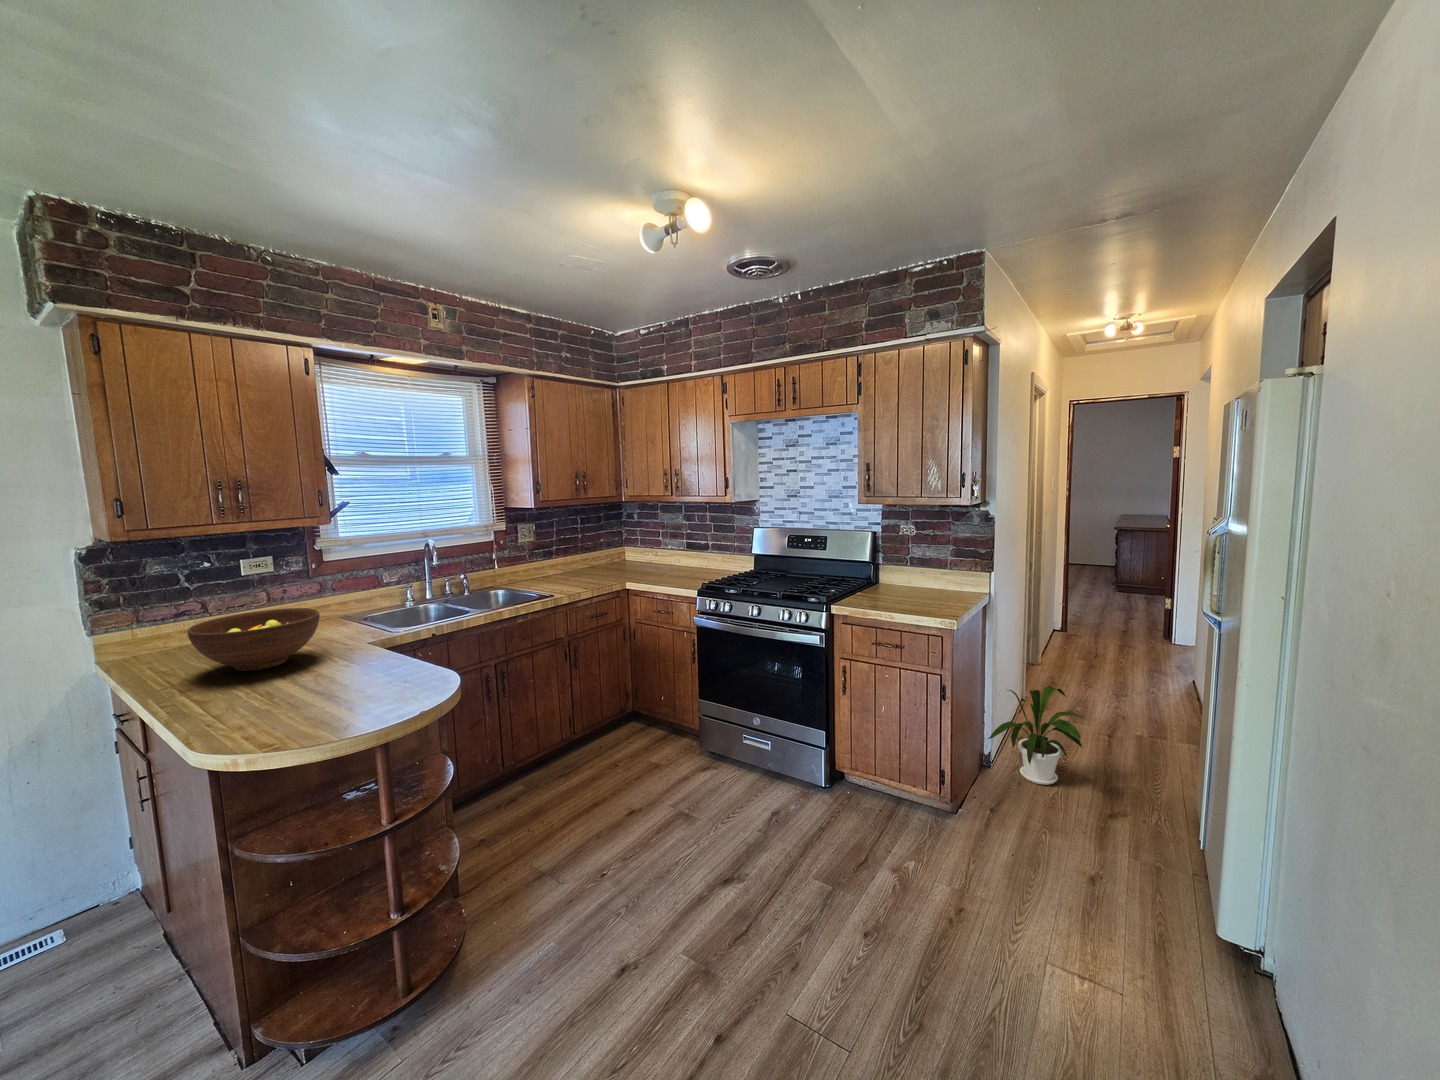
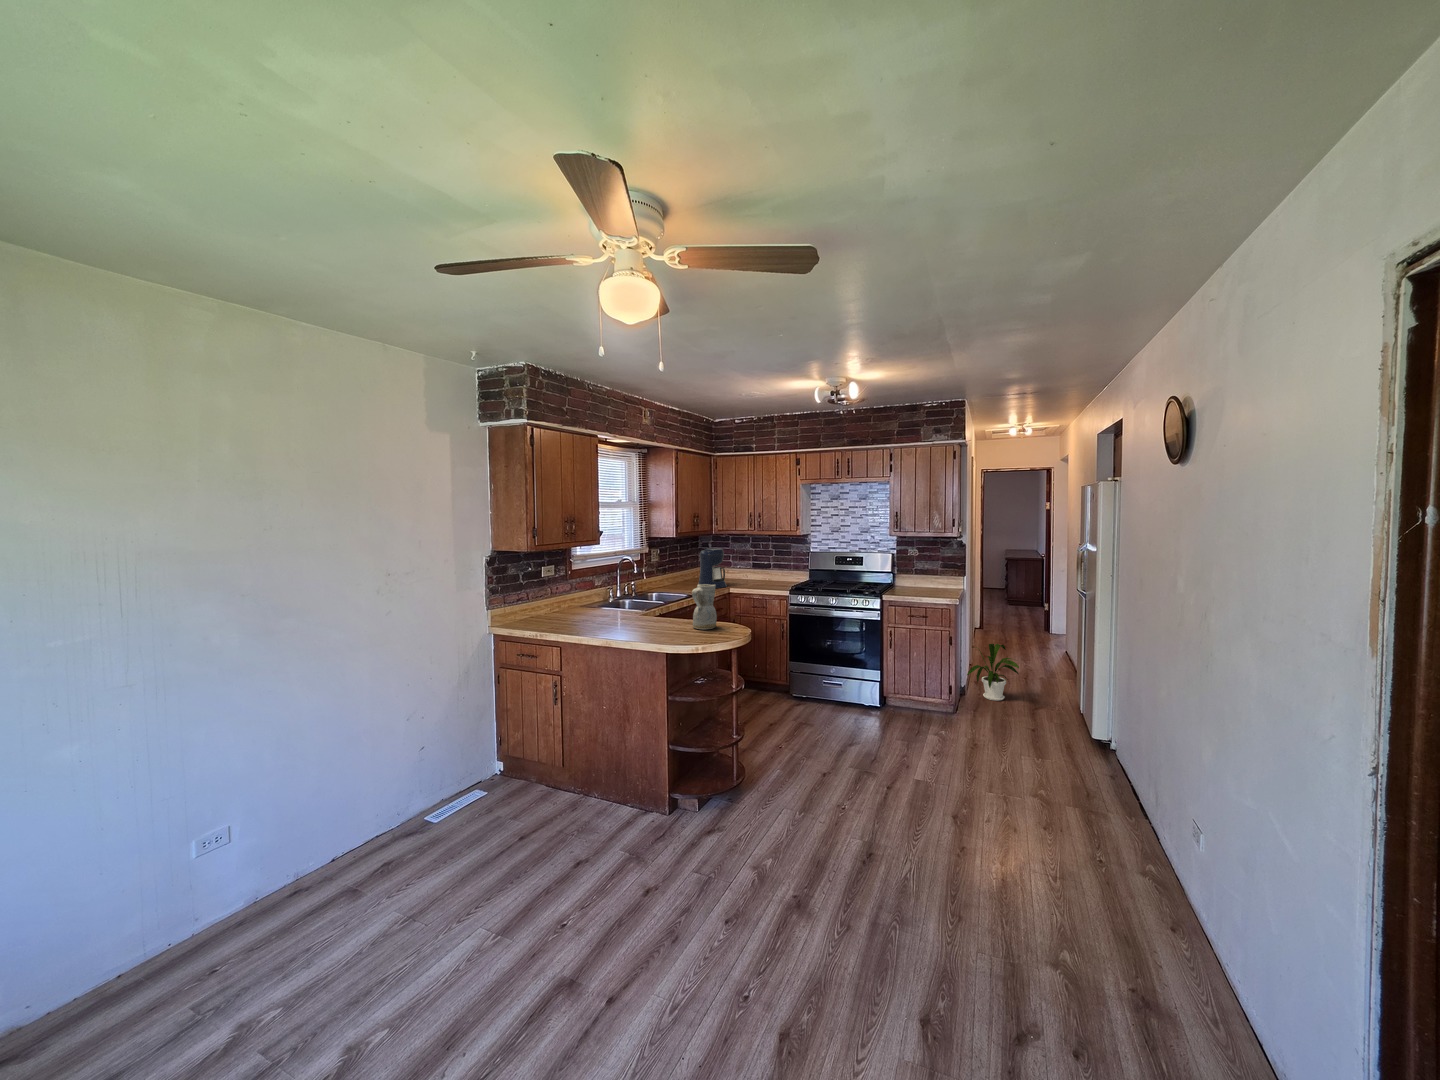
coffee maker: none [581,524,623,584] -> present [698,549,727,588]
ceramic pitcher: none [334,605,405,695] -> present [692,584,717,629]
fruit bowl: present [187,608,320,671] -> none [580,592,639,624]

